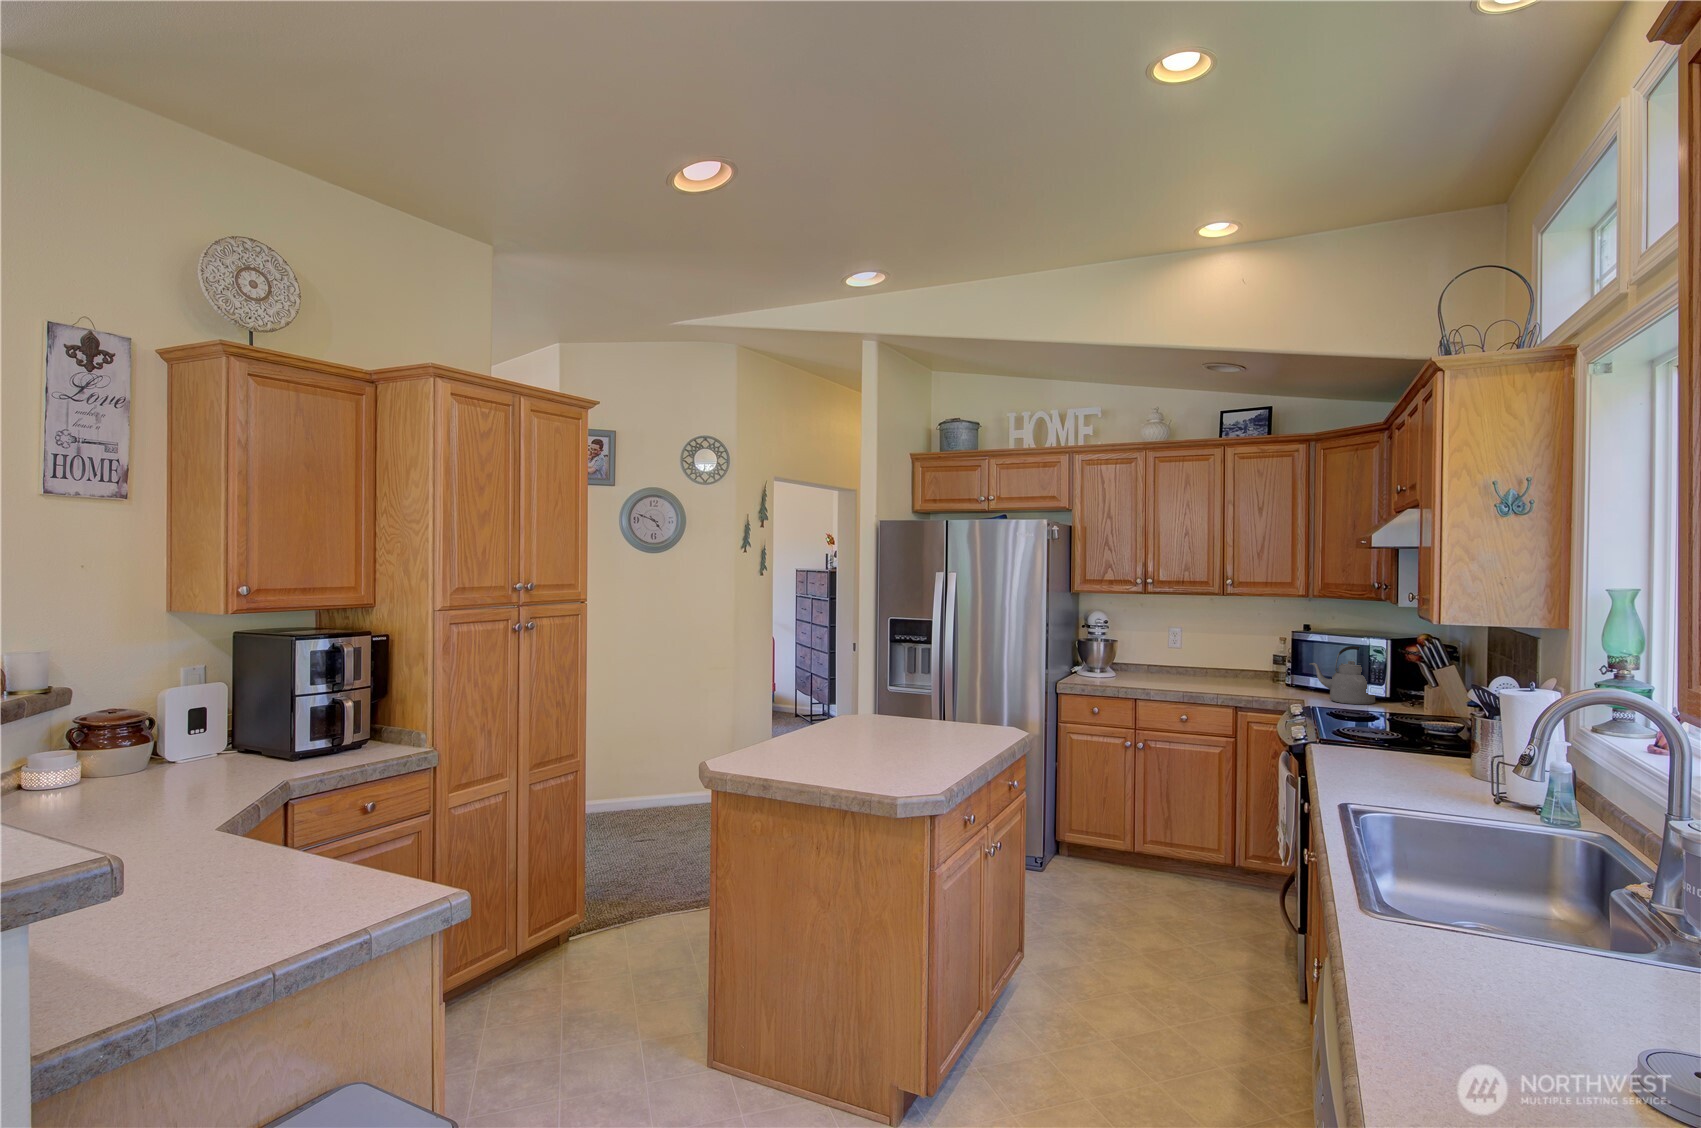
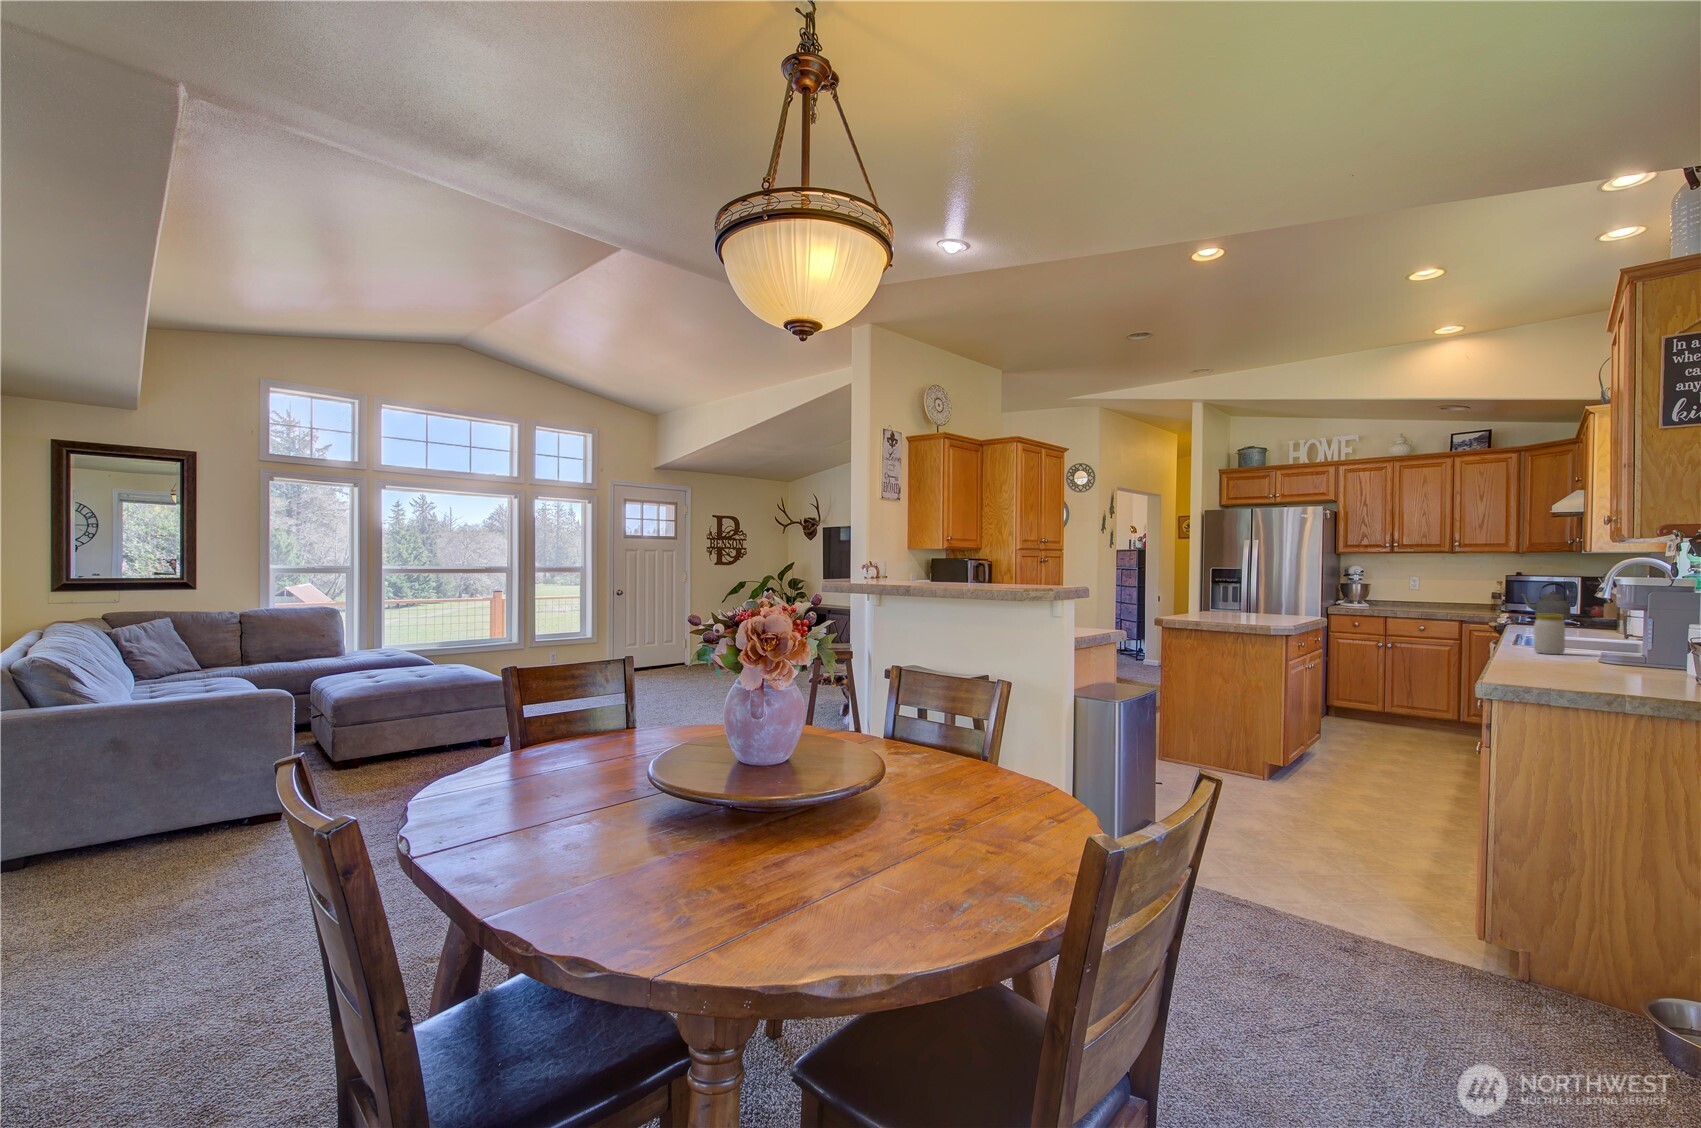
jar: none [1391,837,1460,953] -> present [1534,614,1565,654]

